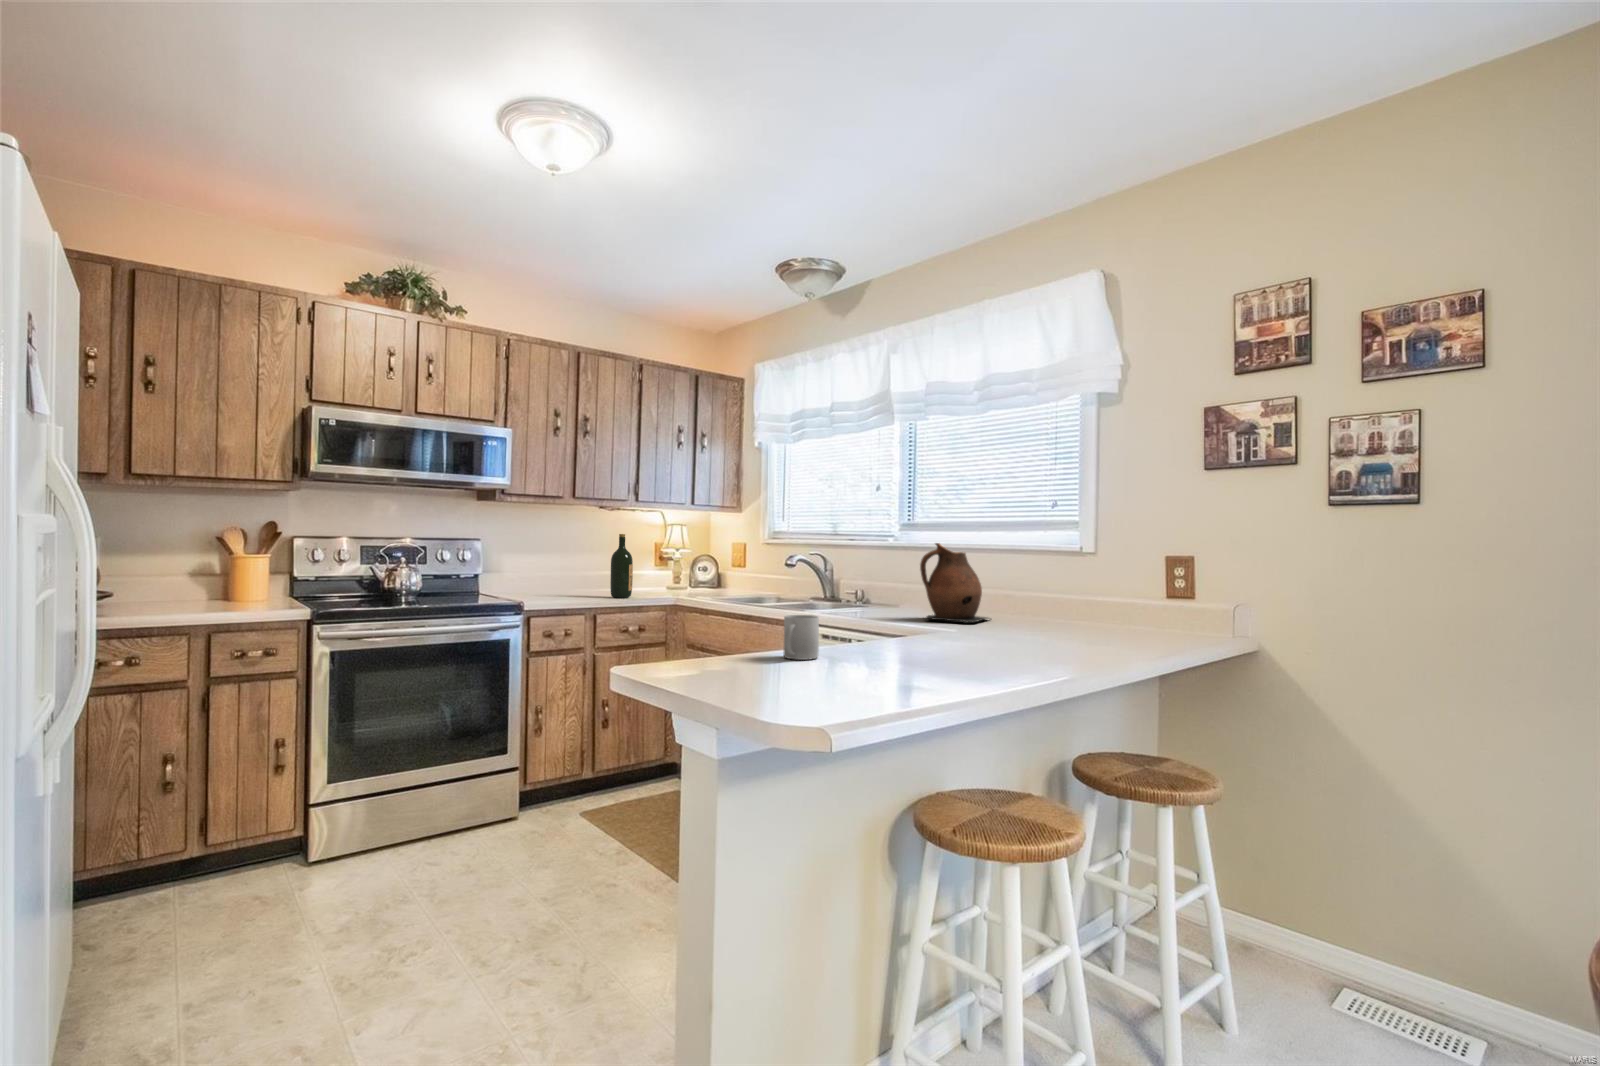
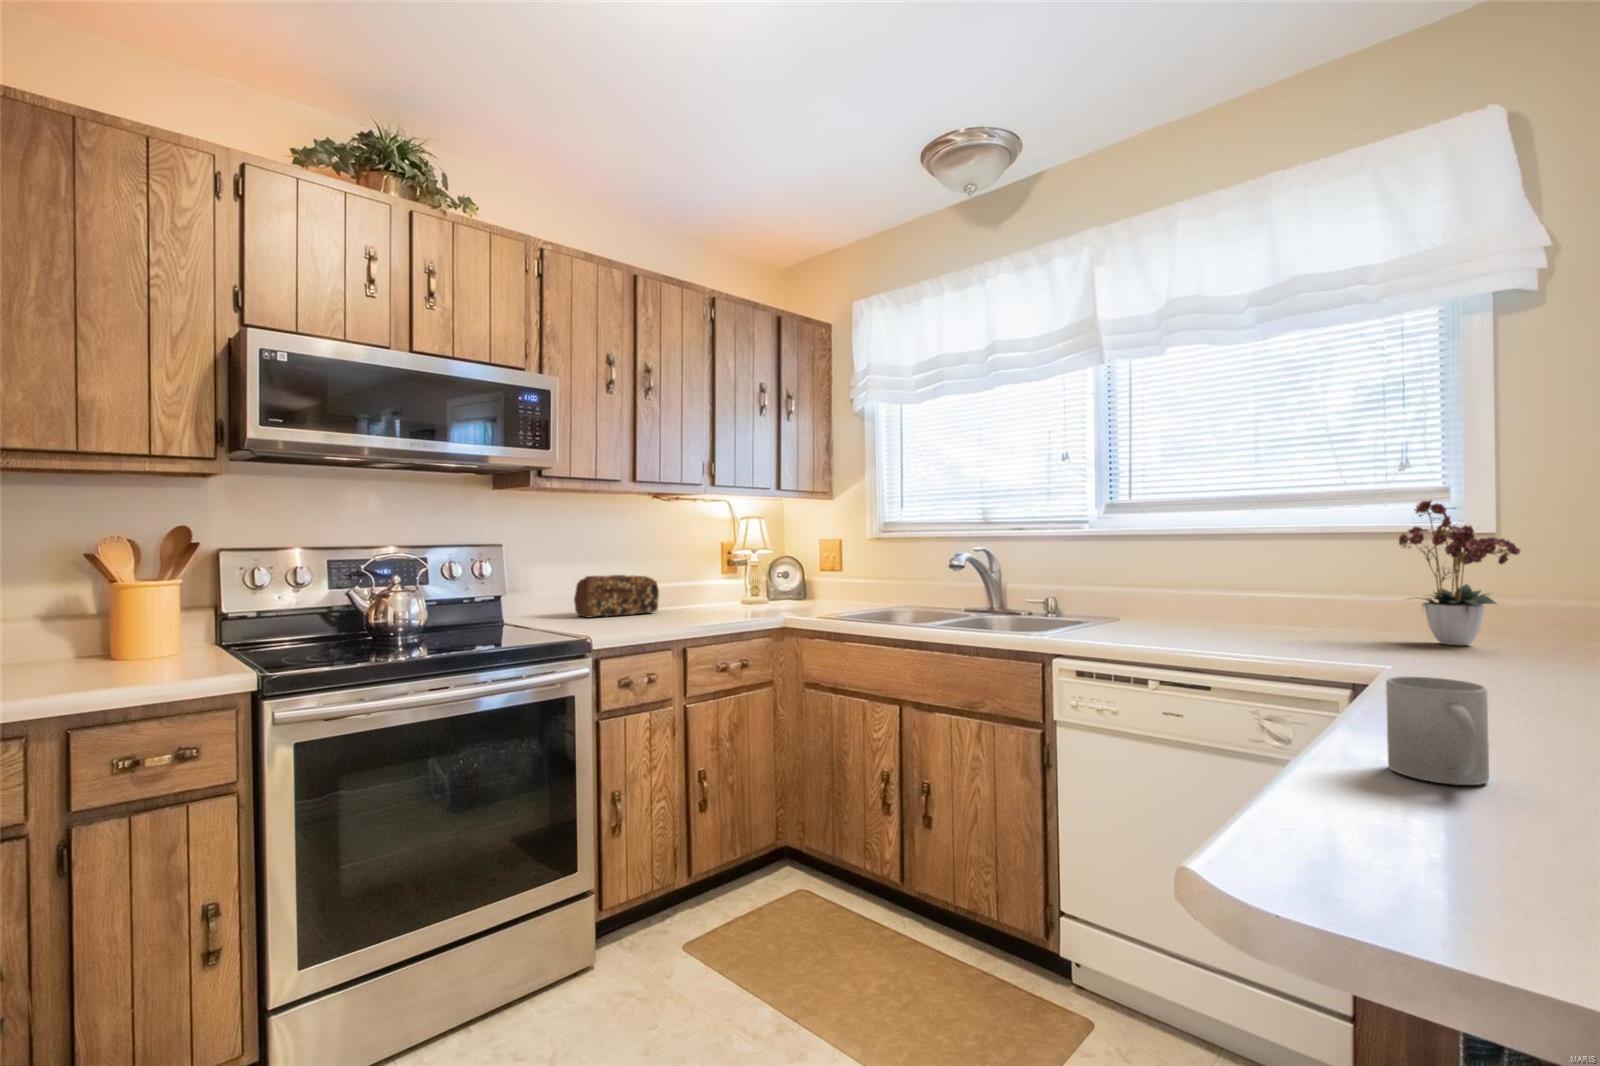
flower arrangement: none [1026,525,1088,625] -> present [1399,500,1520,645]
wine bottle: present [610,534,633,598] -> none [694,531,726,622]
ceramic pitcher: present [920,543,988,623] -> none [1235,526,1354,650]
bread loaf: none [536,563,597,593] -> present [574,575,659,618]

